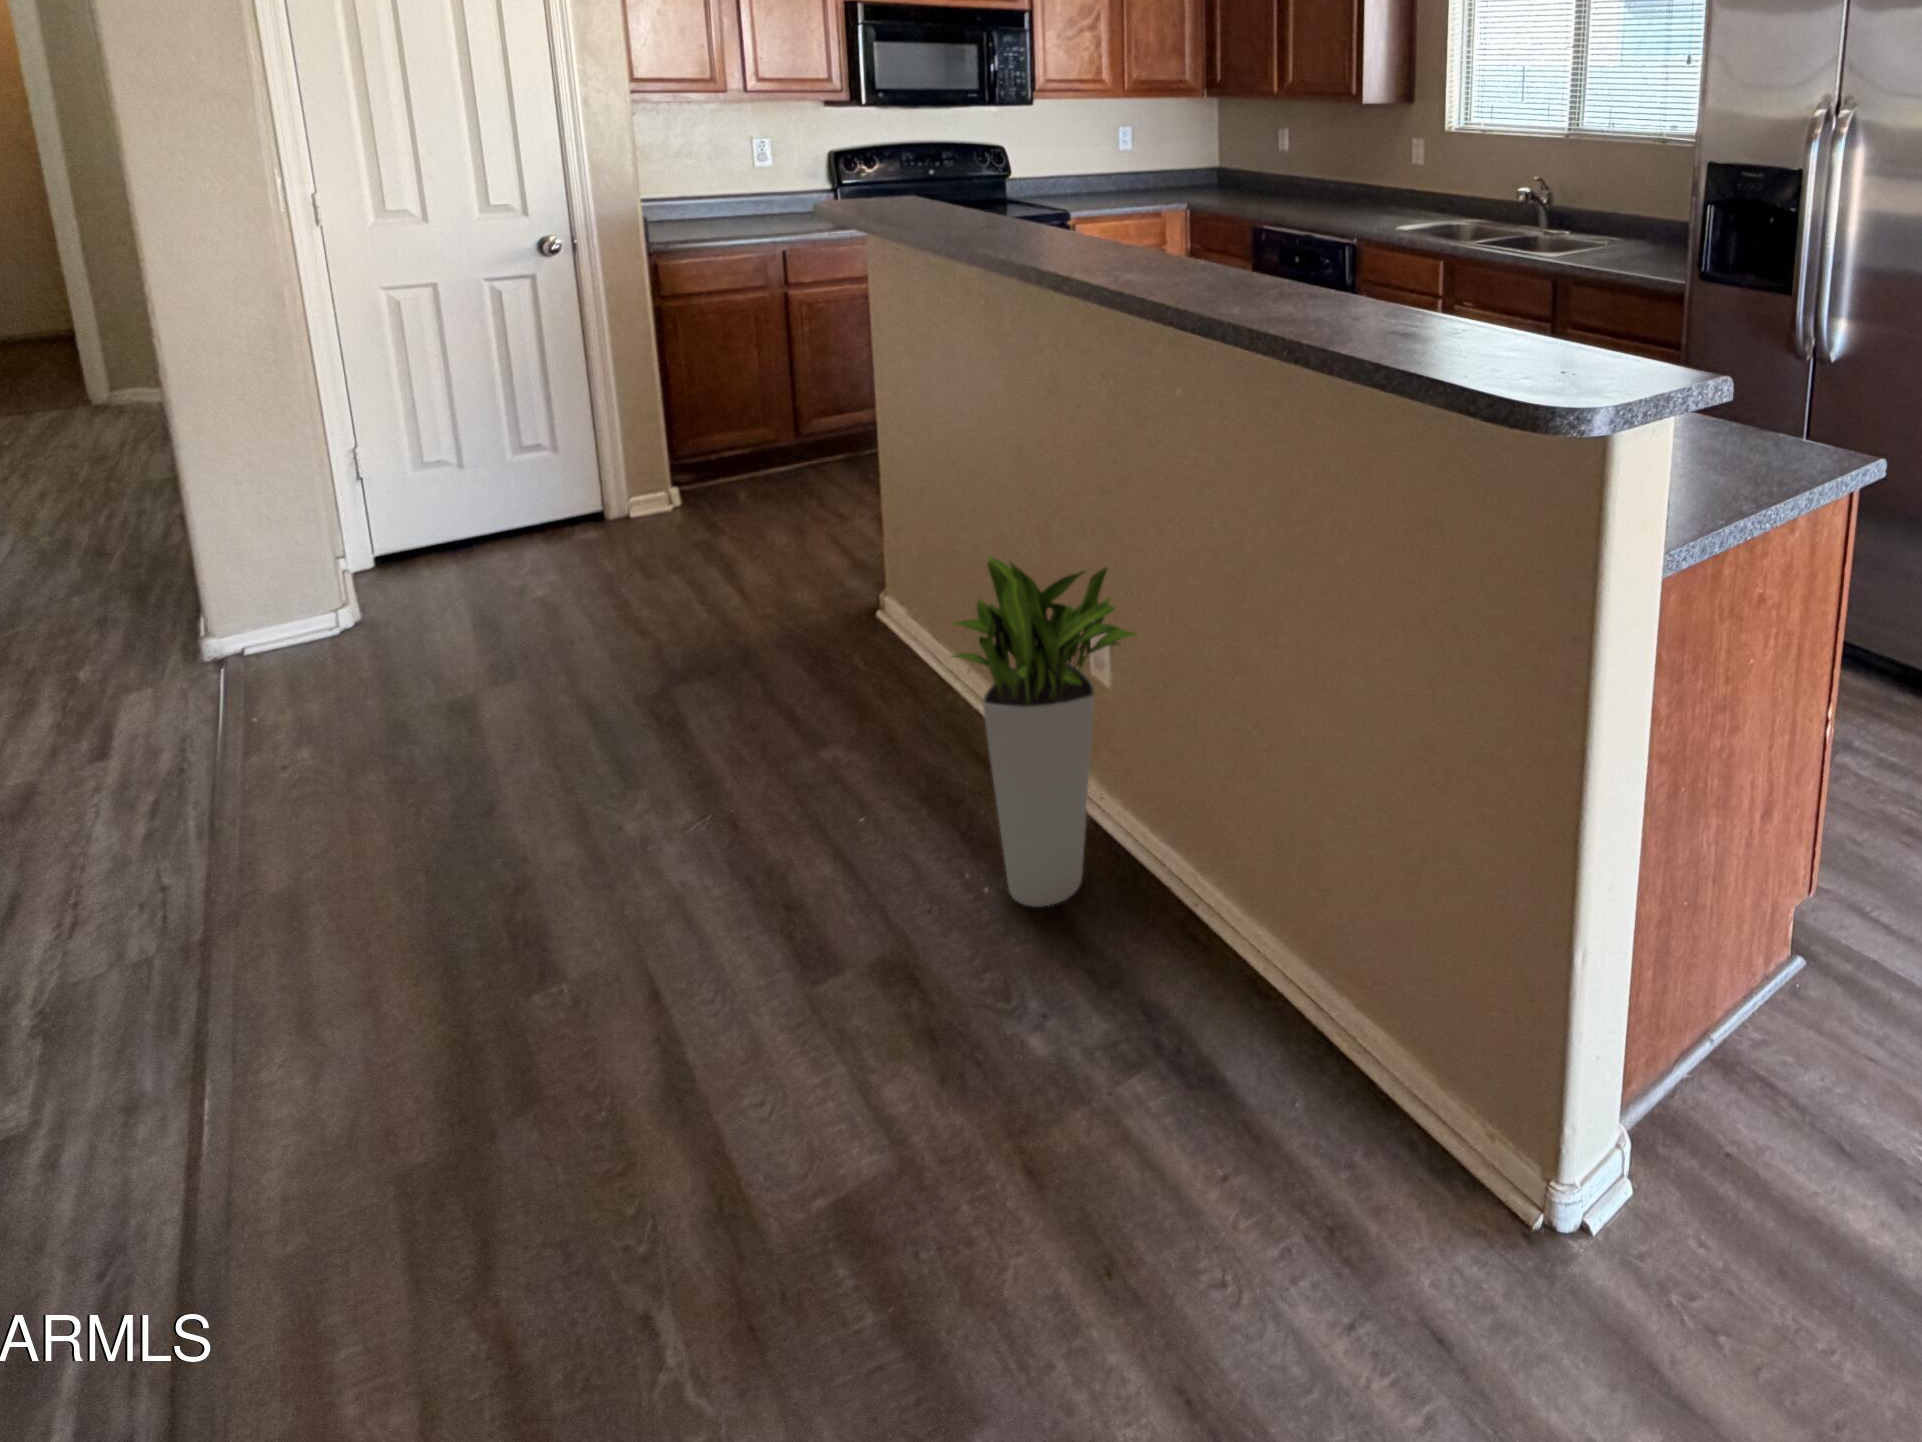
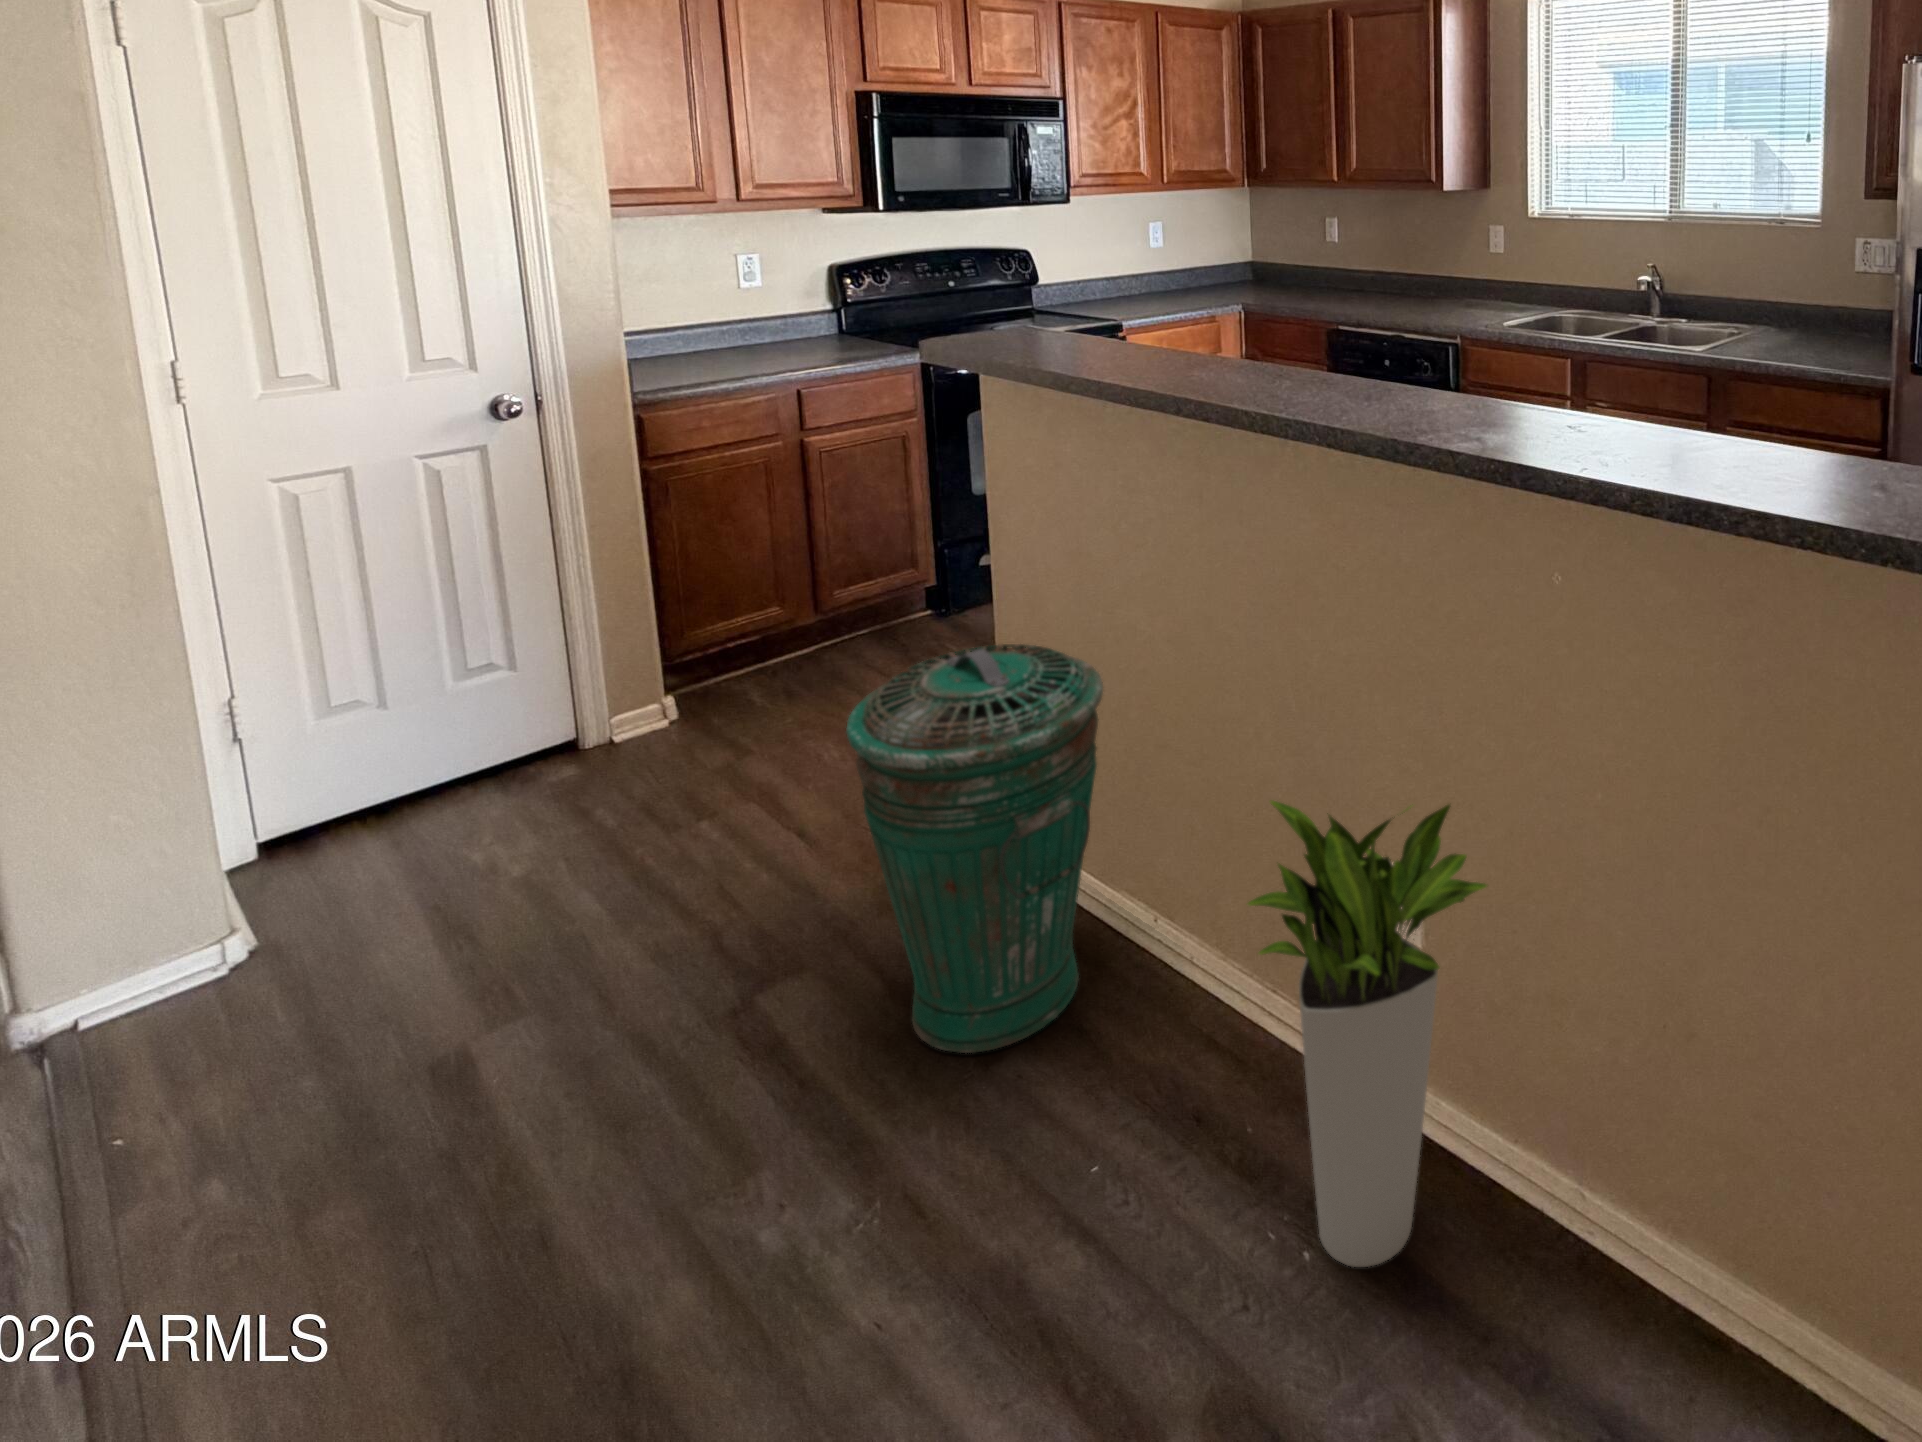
trash can: none [724,441,927,744] -> present [846,644,1103,1053]

